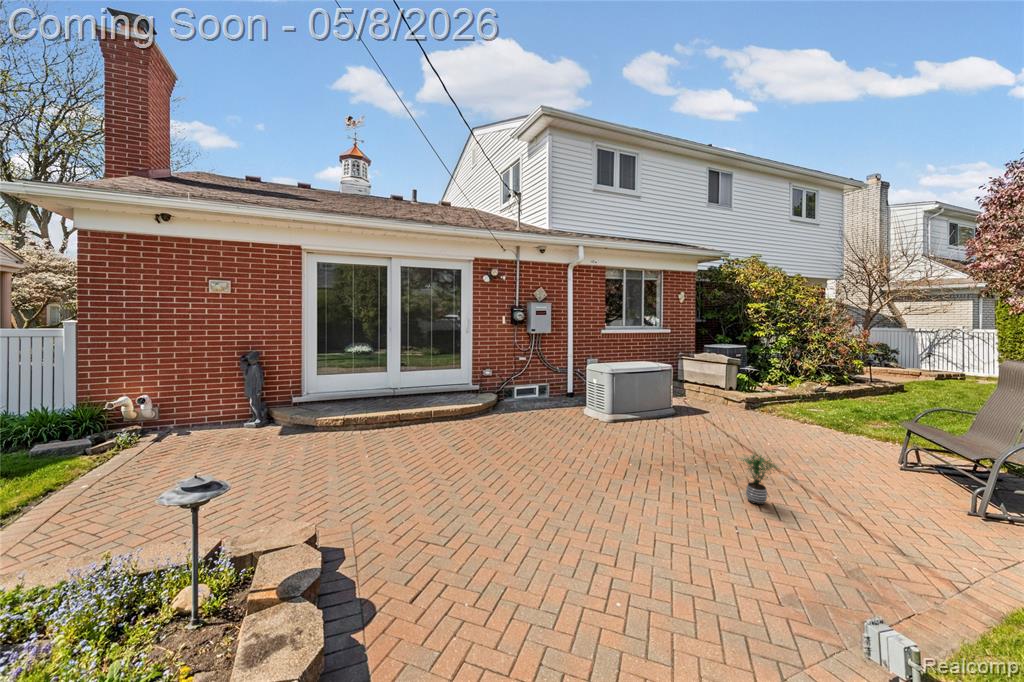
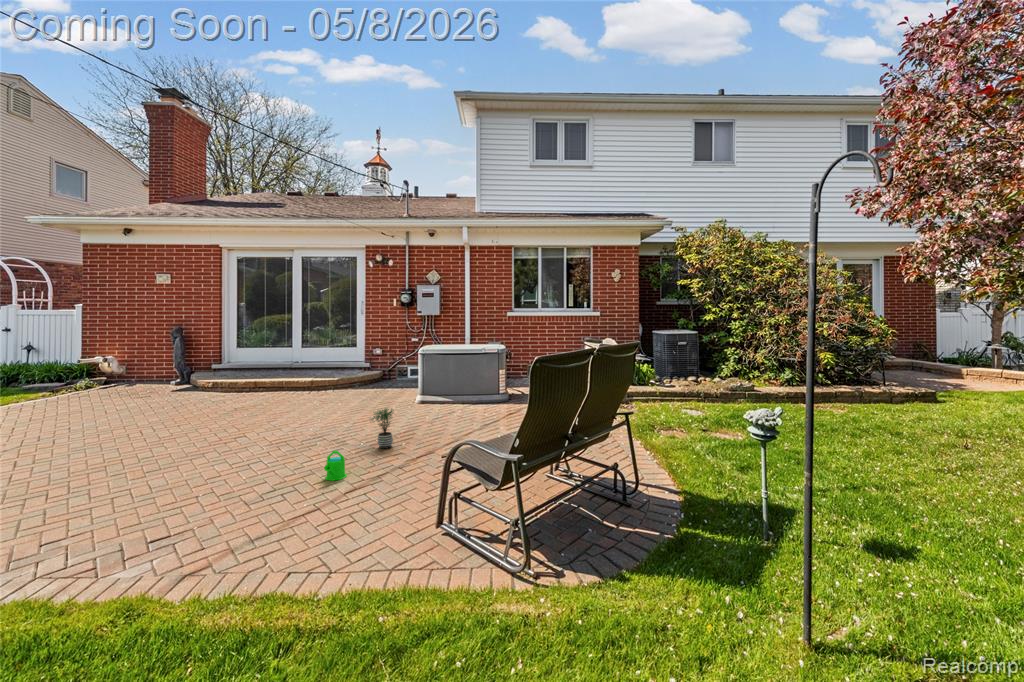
watering can: none [829,534,896,578] -> present [324,451,347,481]

